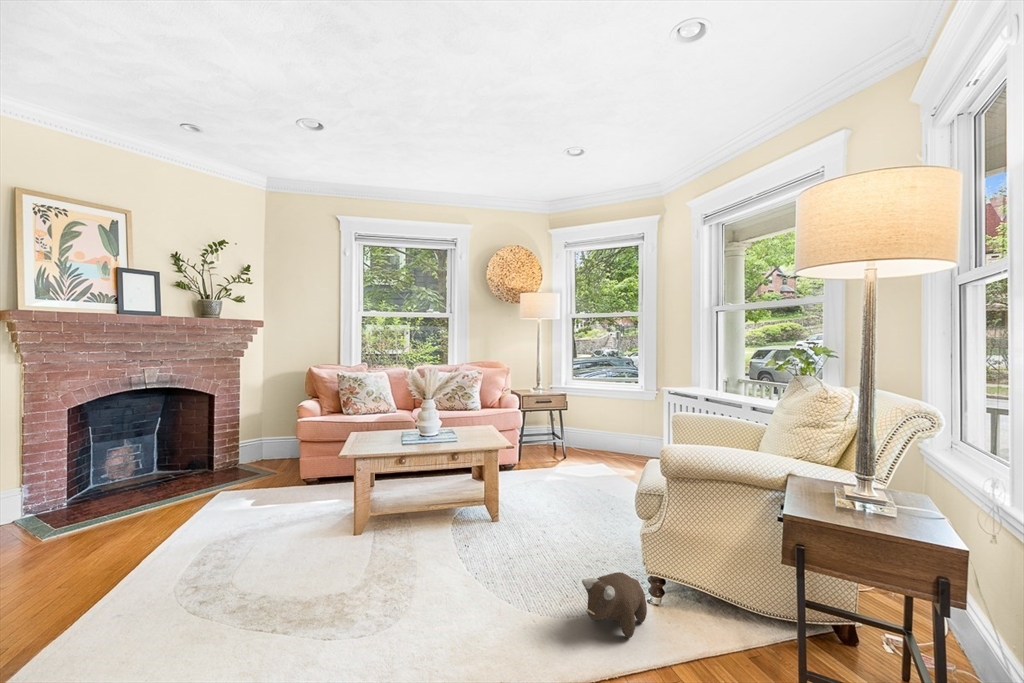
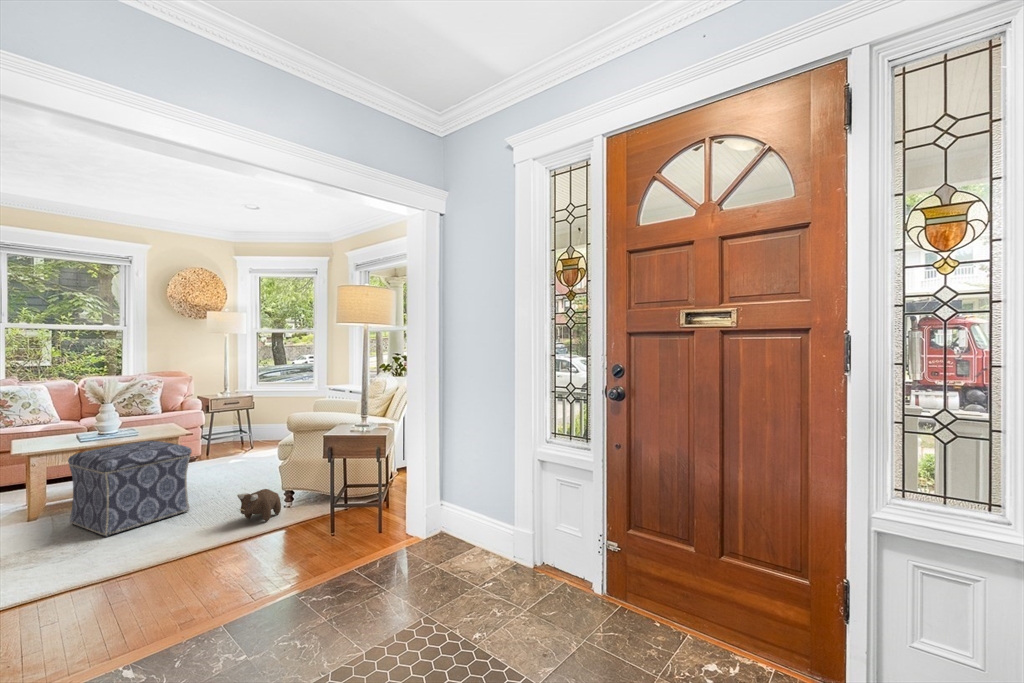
ottoman: none [386,453,514,595] -> present [68,441,192,537]

